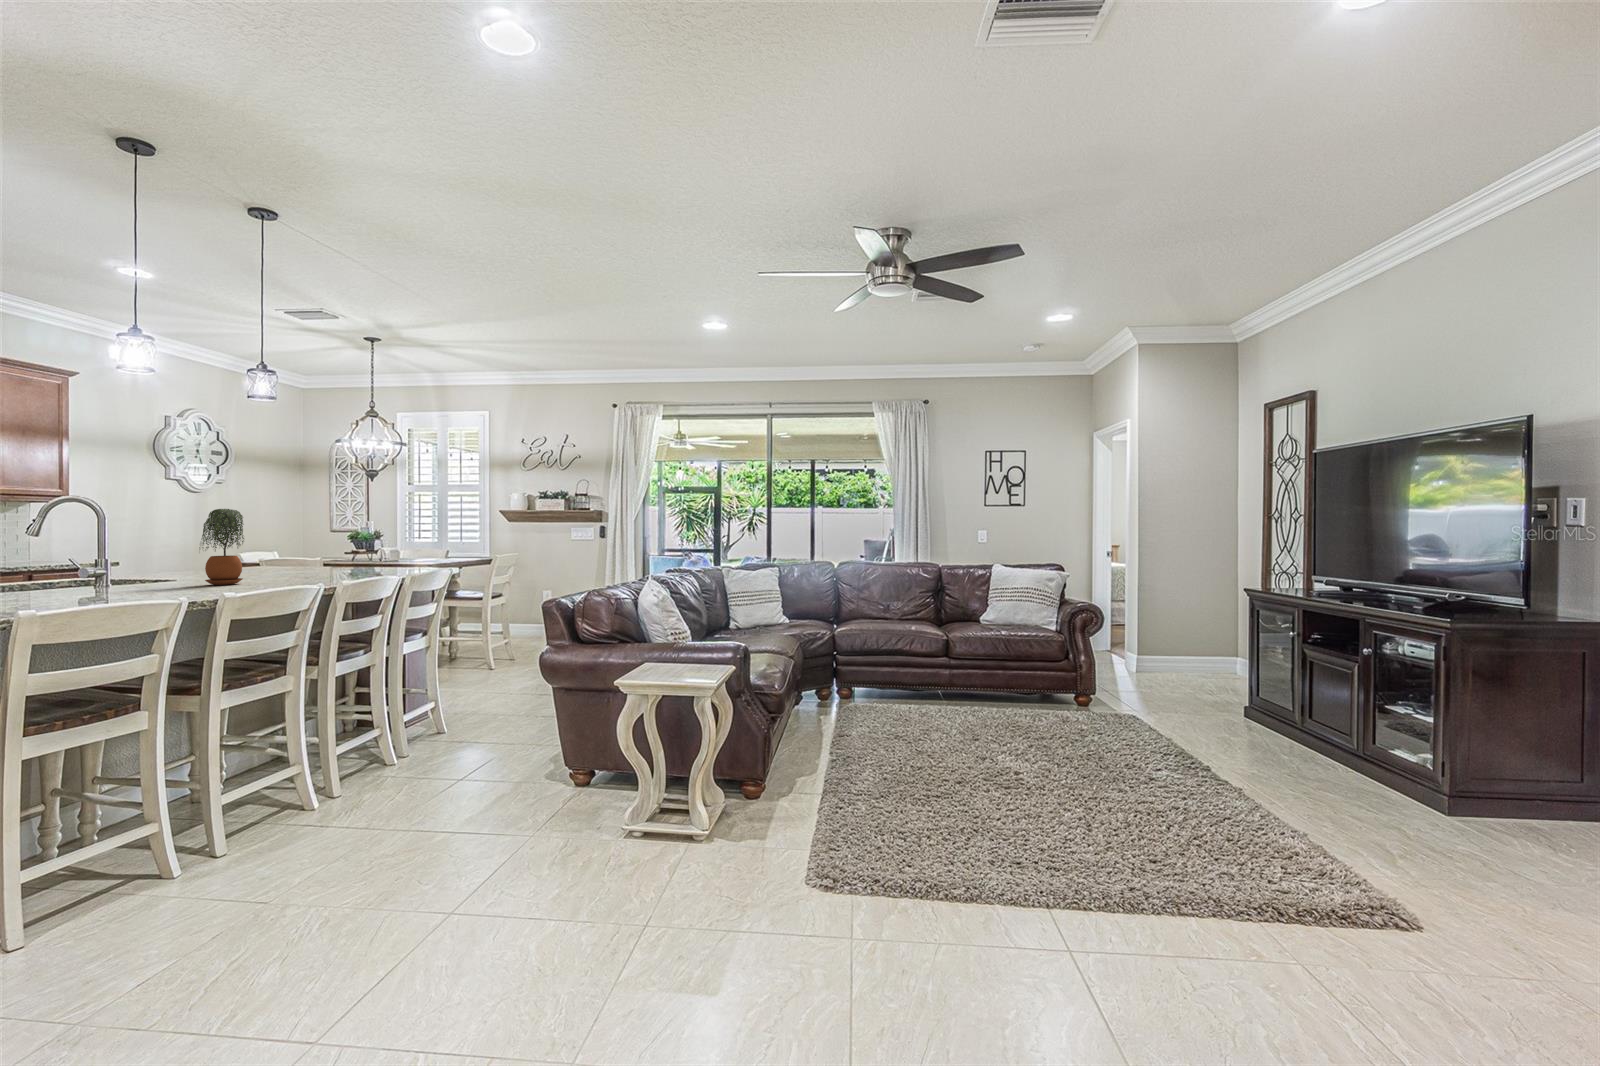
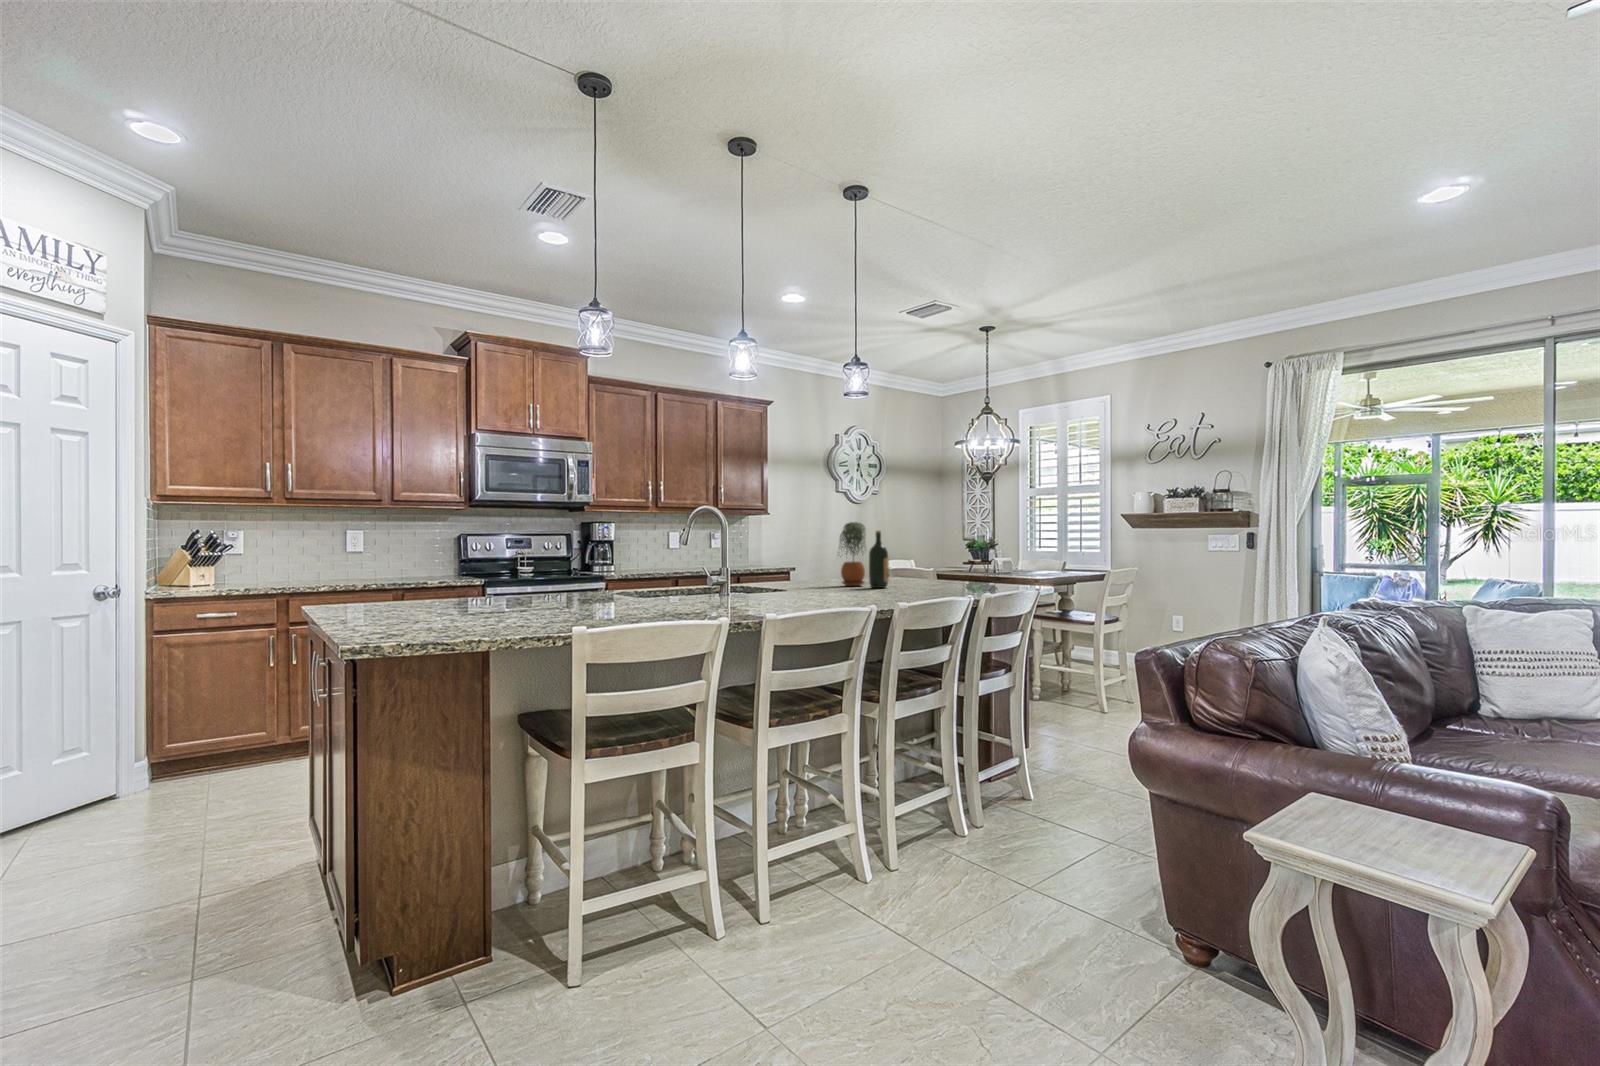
wine bottle: none [252,519,280,586] -> present [869,531,889,588]

